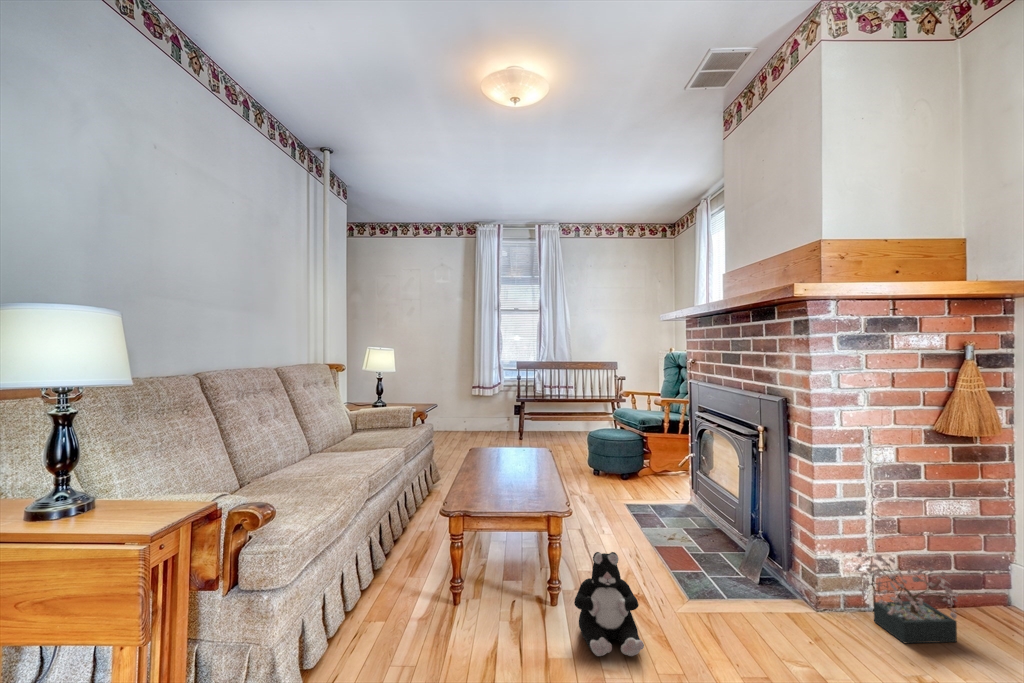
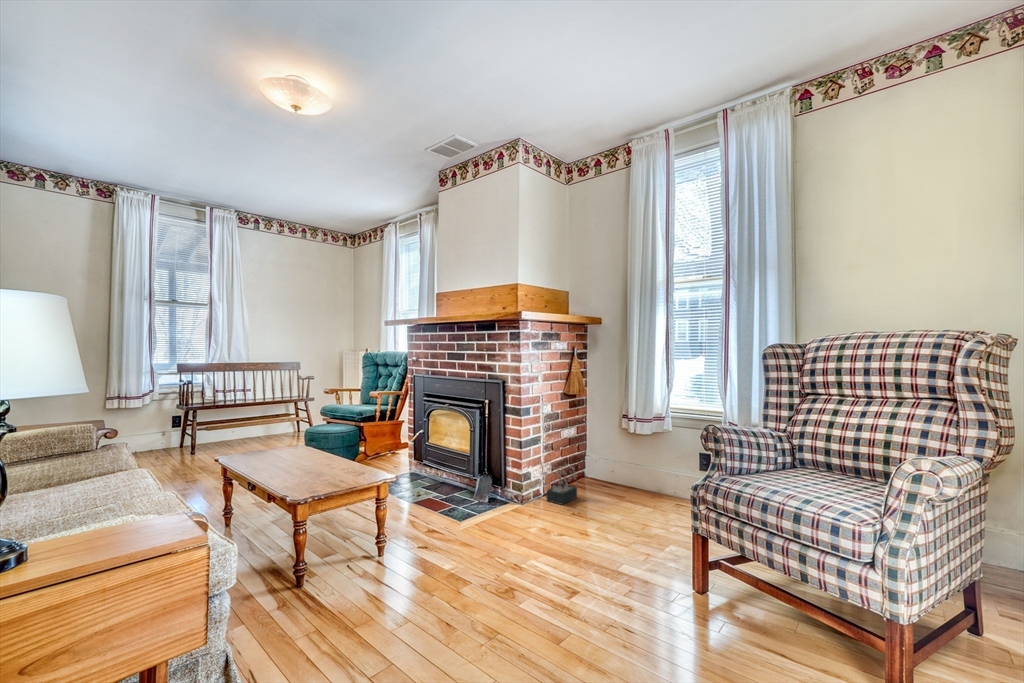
plush toy: present [574,552,644,656] -> none [412,497,467,567]

